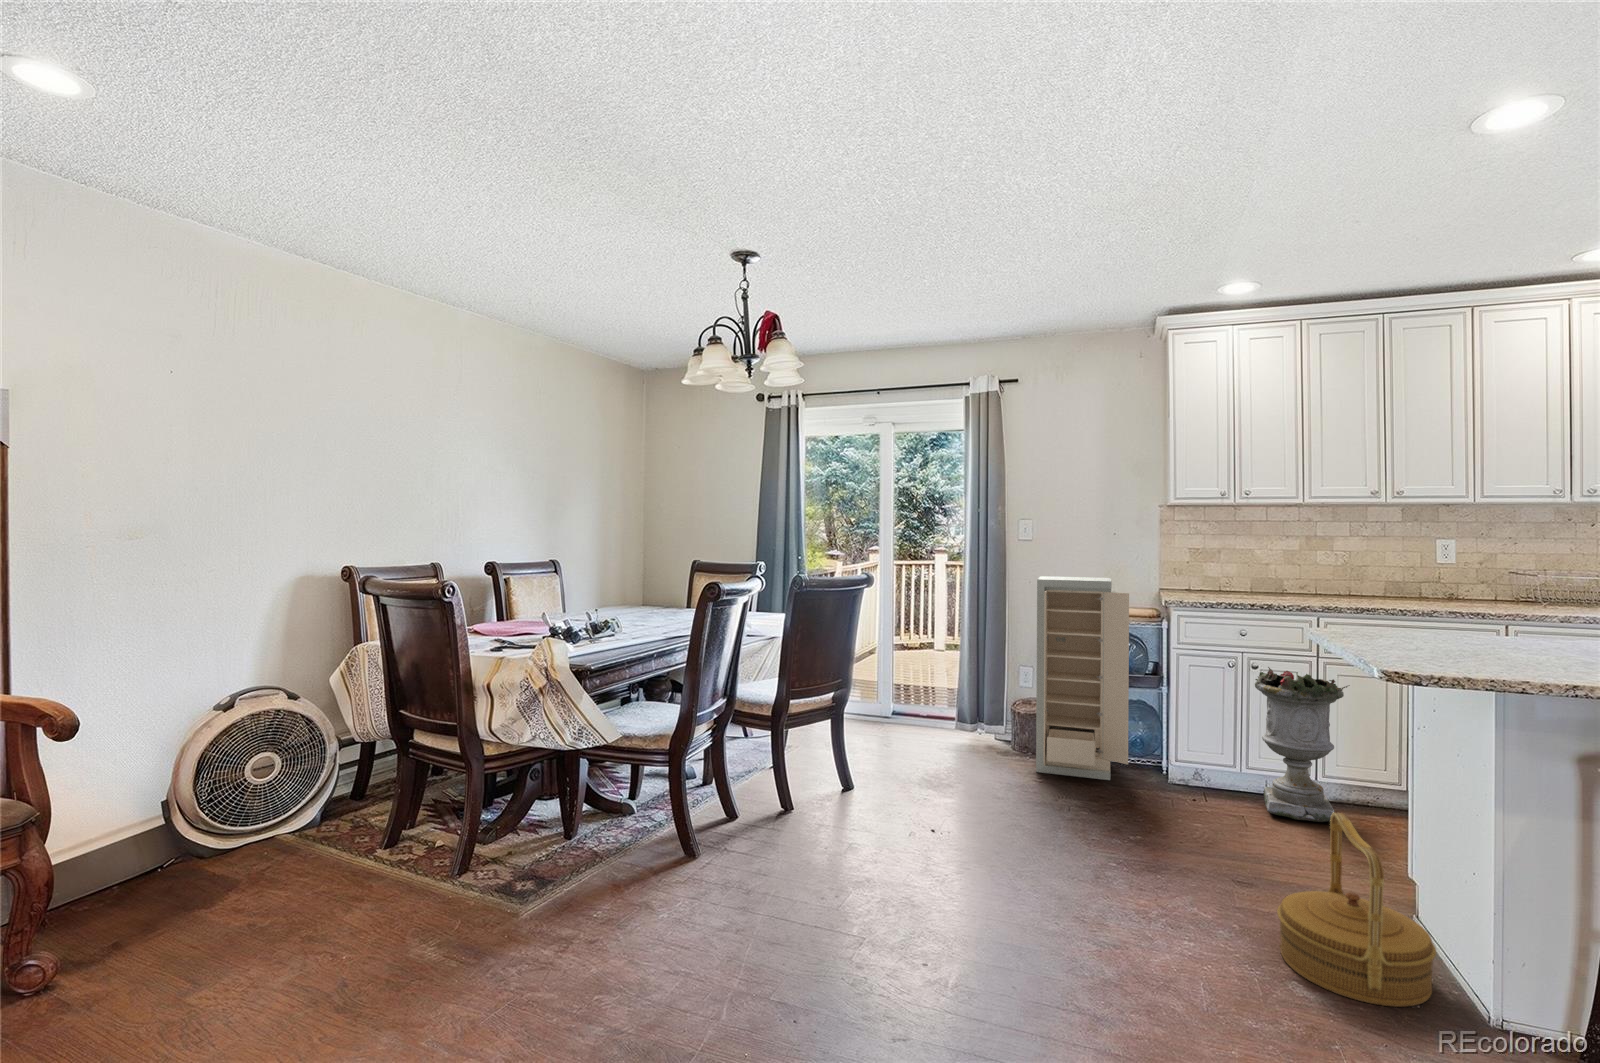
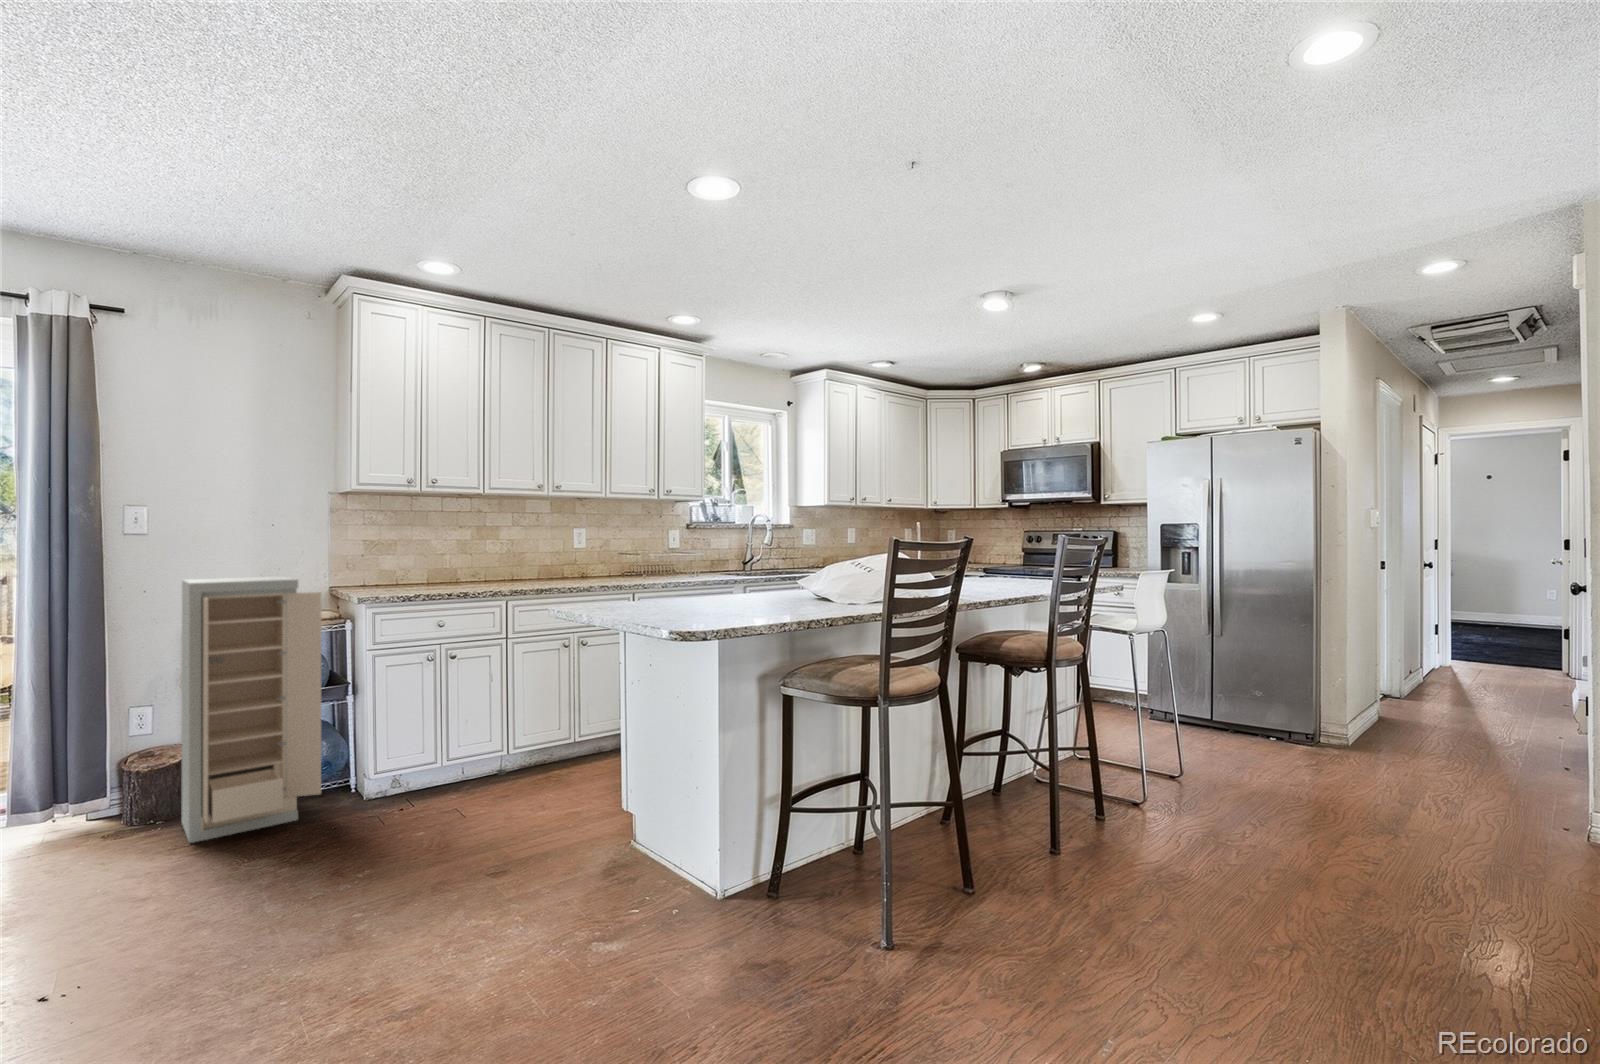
planter: present [1255,667,1350,822] -> none [459,653,542,796]
woven basket: present [1277,813,1436,1007] -> none [560,767,677,928]

